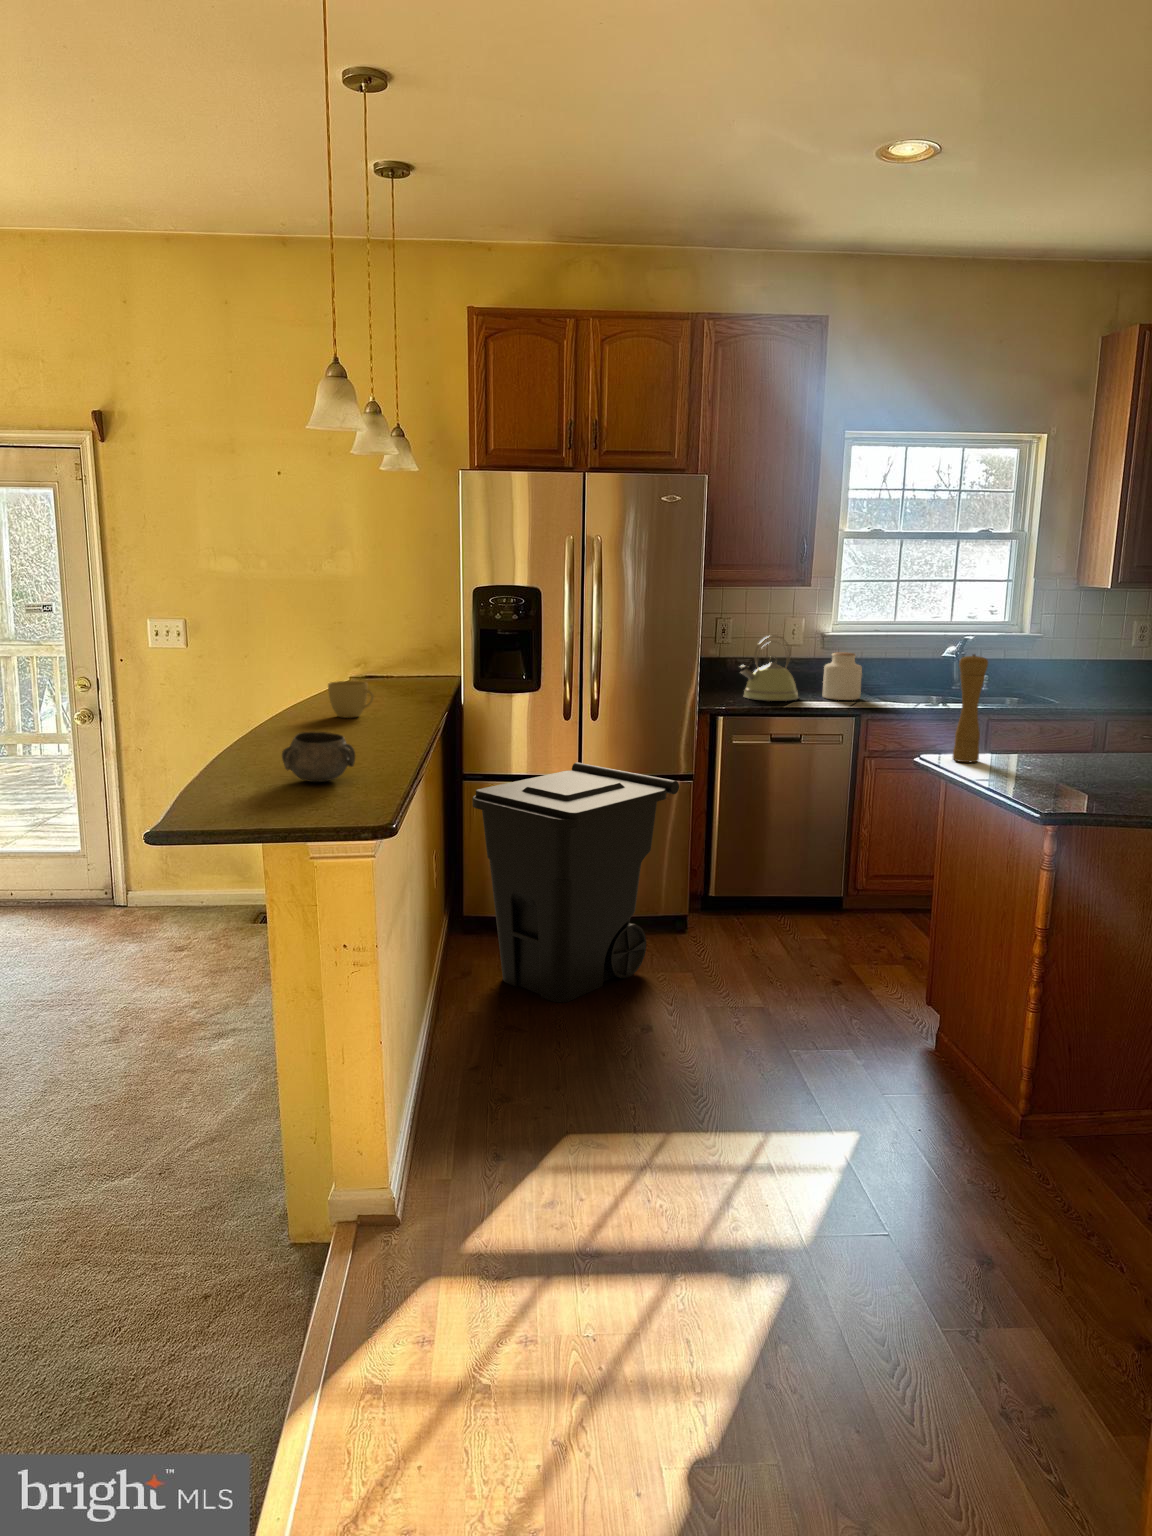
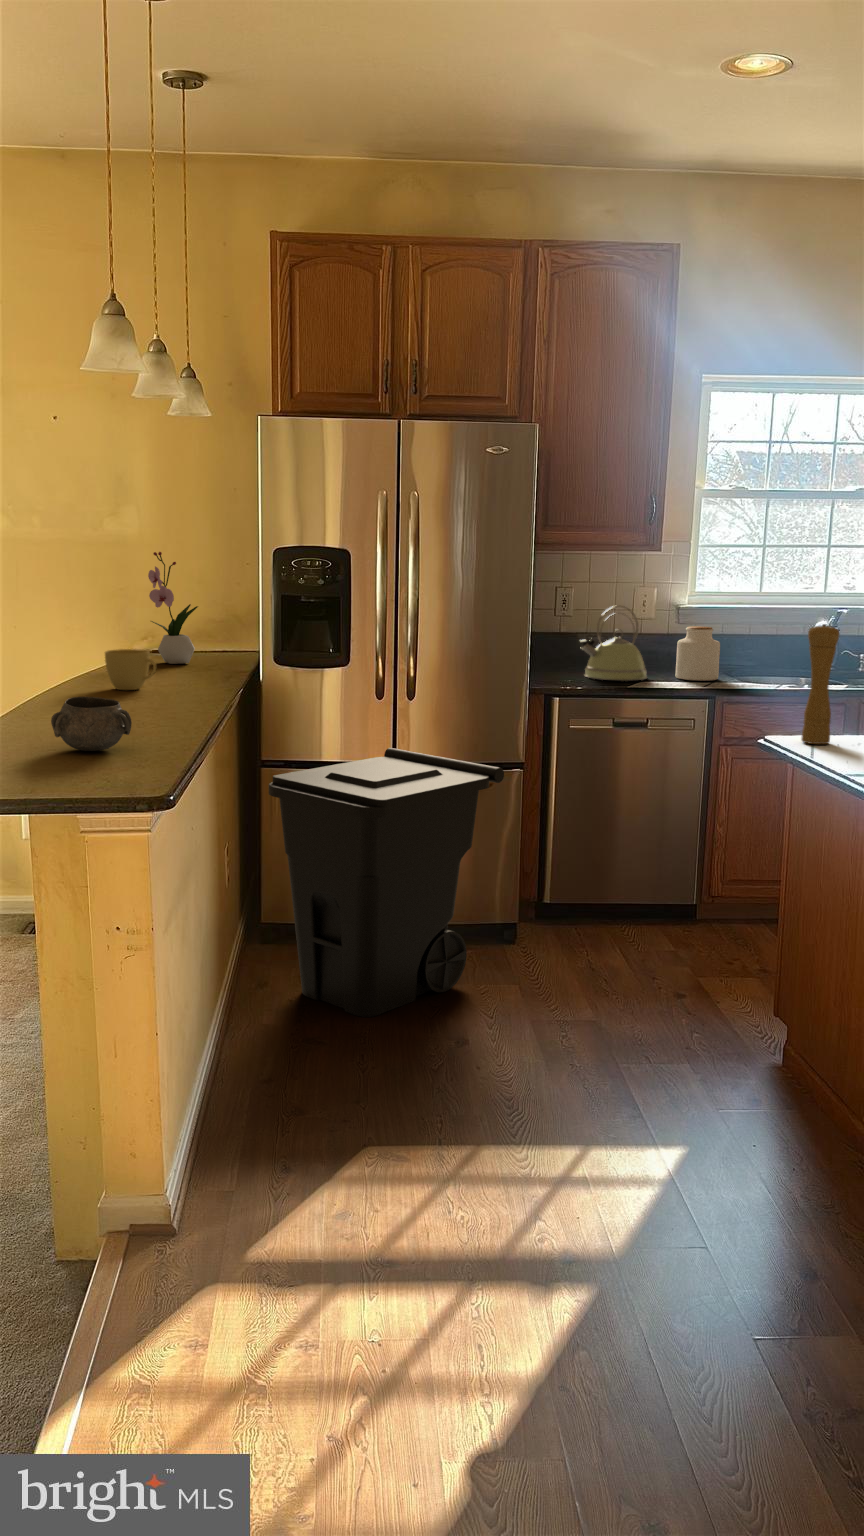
flower arrangement: none [364,593,408,691] -> present [148,552,198,664]

